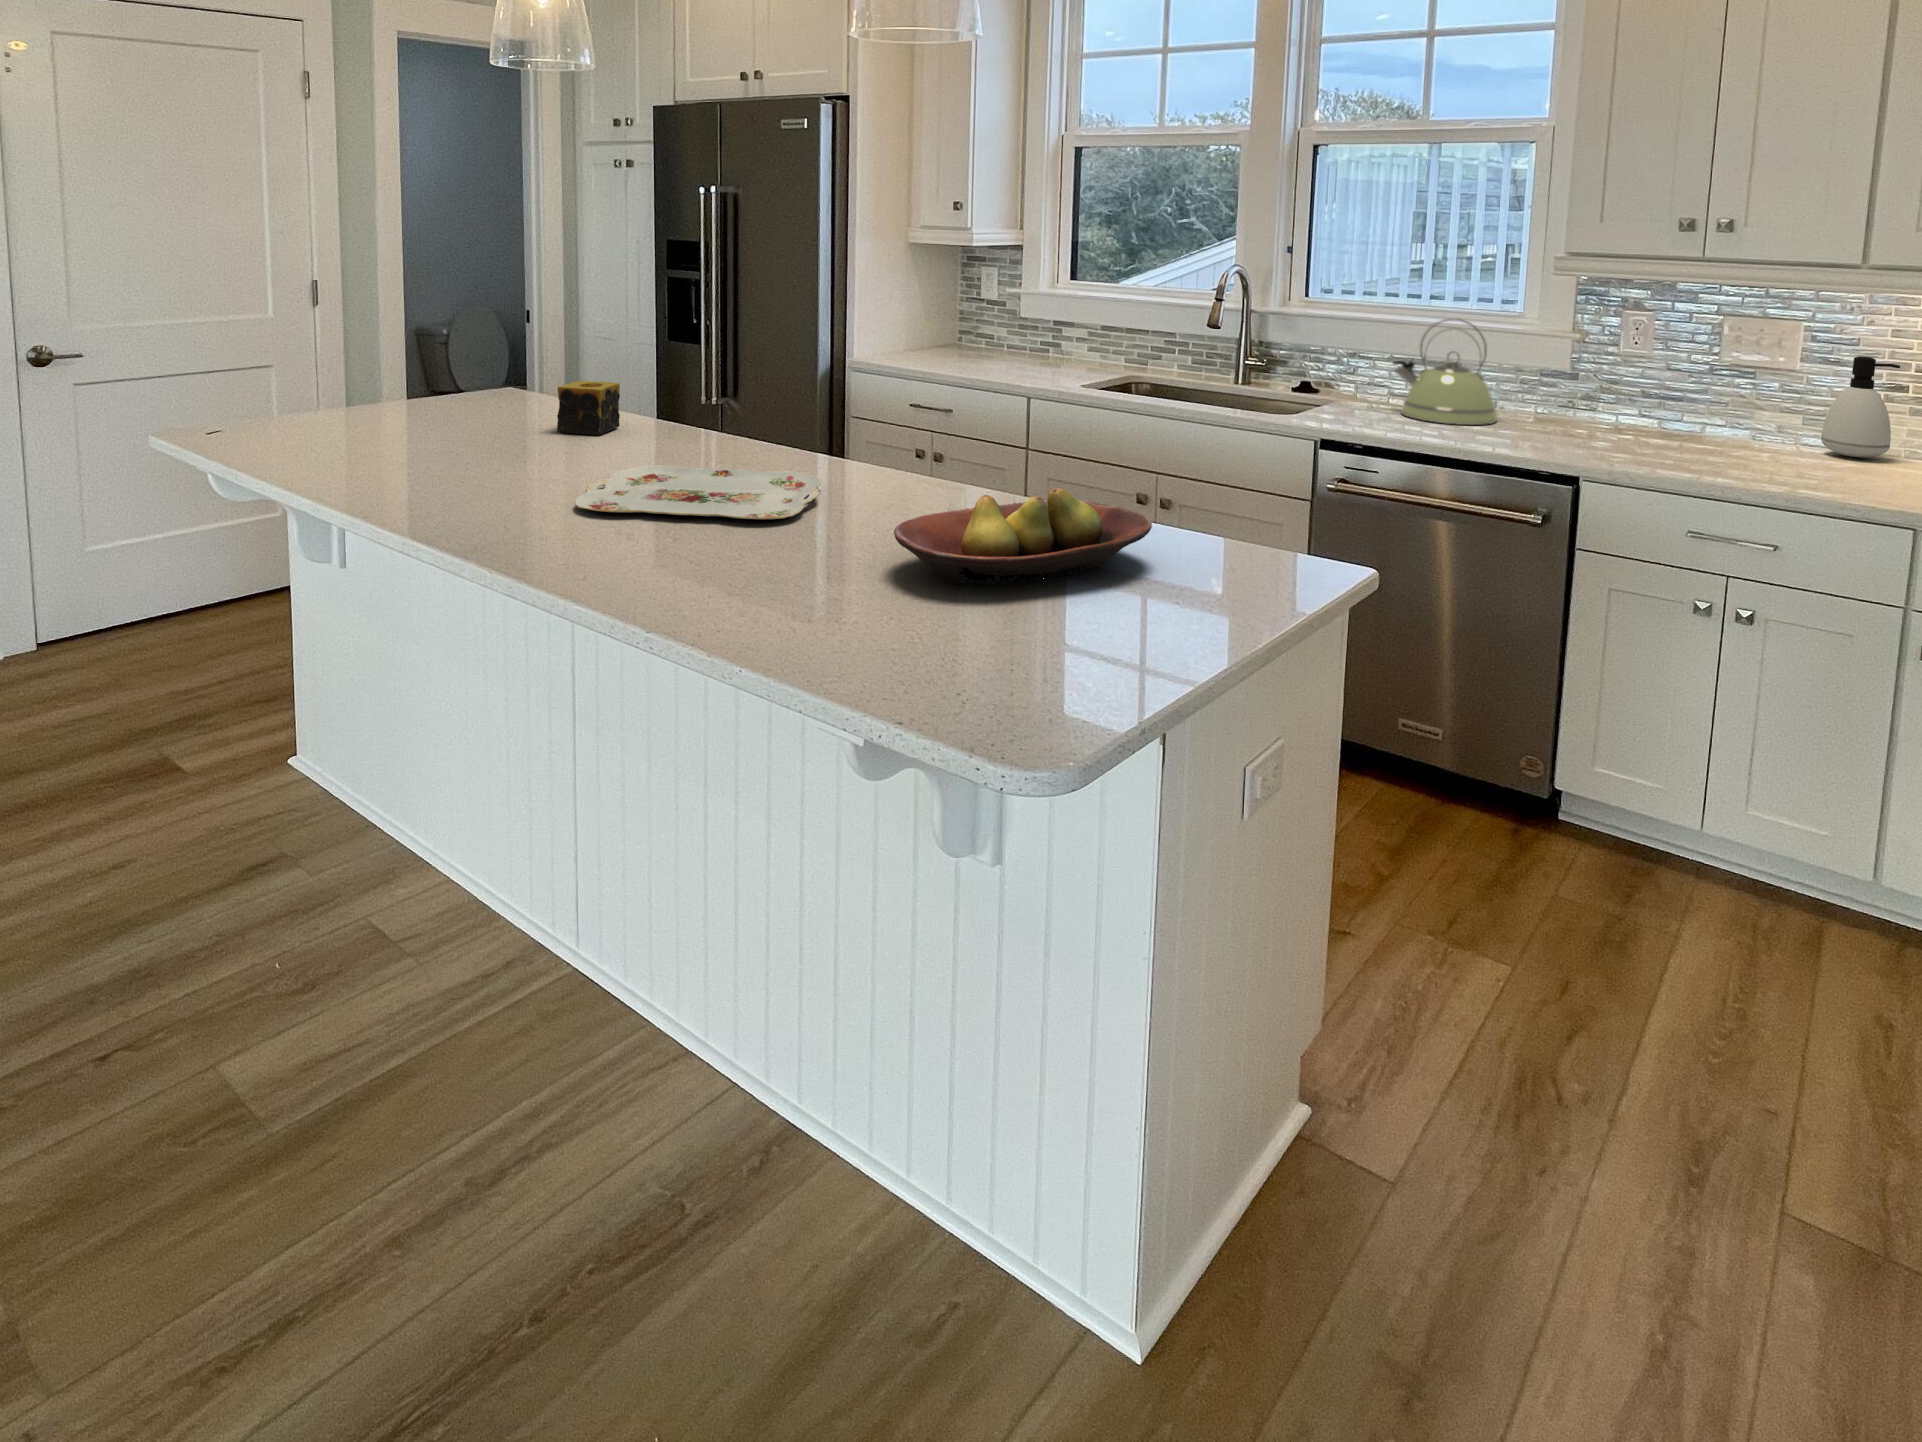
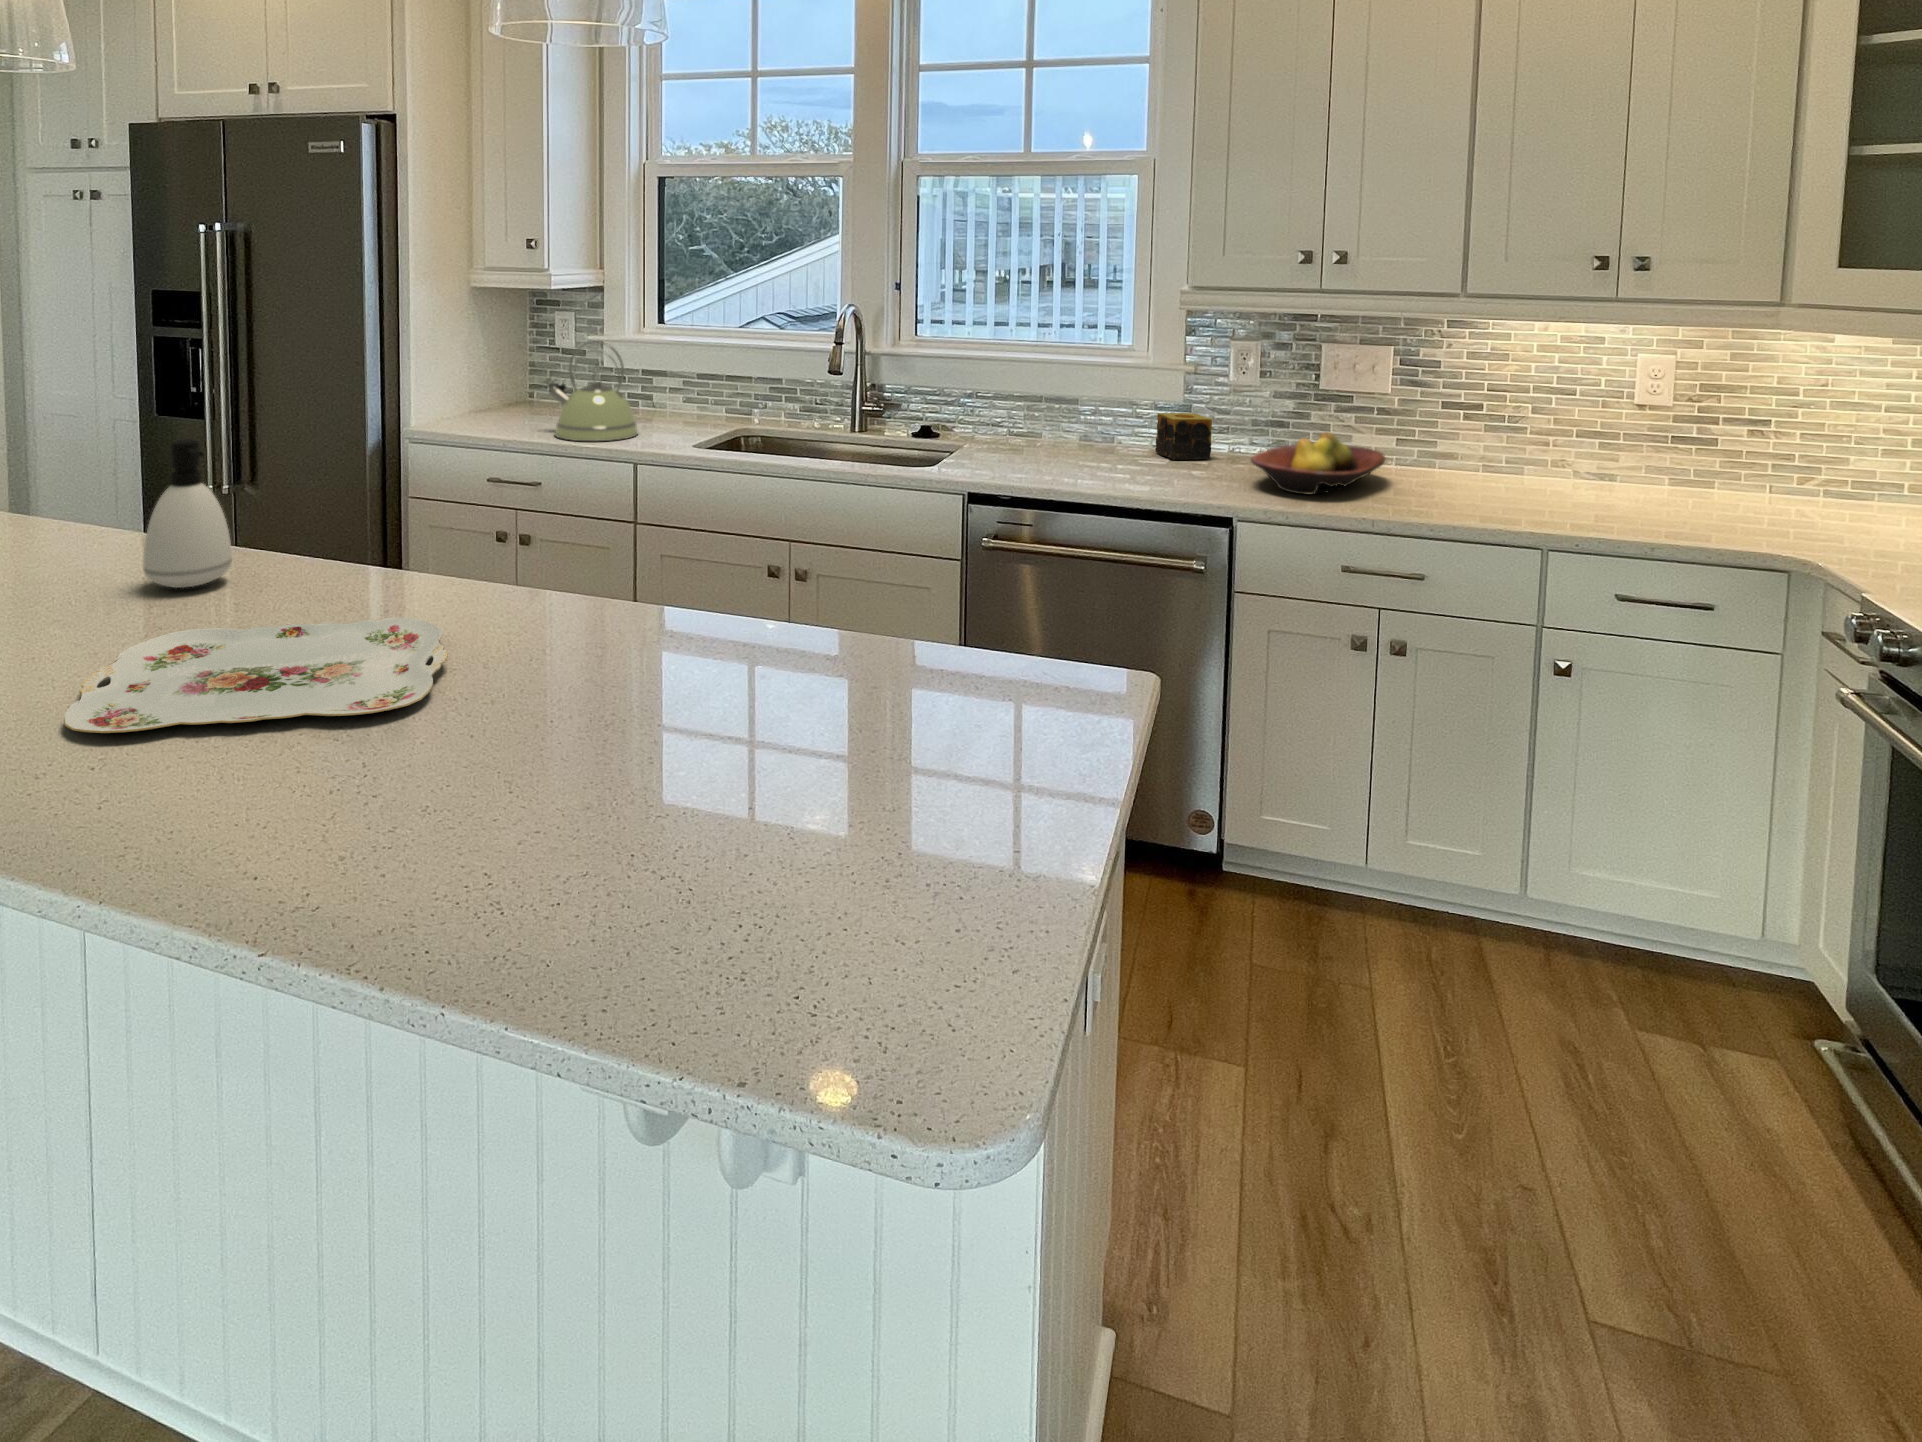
kettle: present [1393,318,1497,425] -> present [548,341,638,441]
soap dispenser: present [1821,356,1900,457] -> present [144,438,232,588]
candle: present [557,381,620,435] -> present [1155,413,1212,460]
fruit bowl: present [894,488,1152,585] -> present [1251,432,1385,494]

